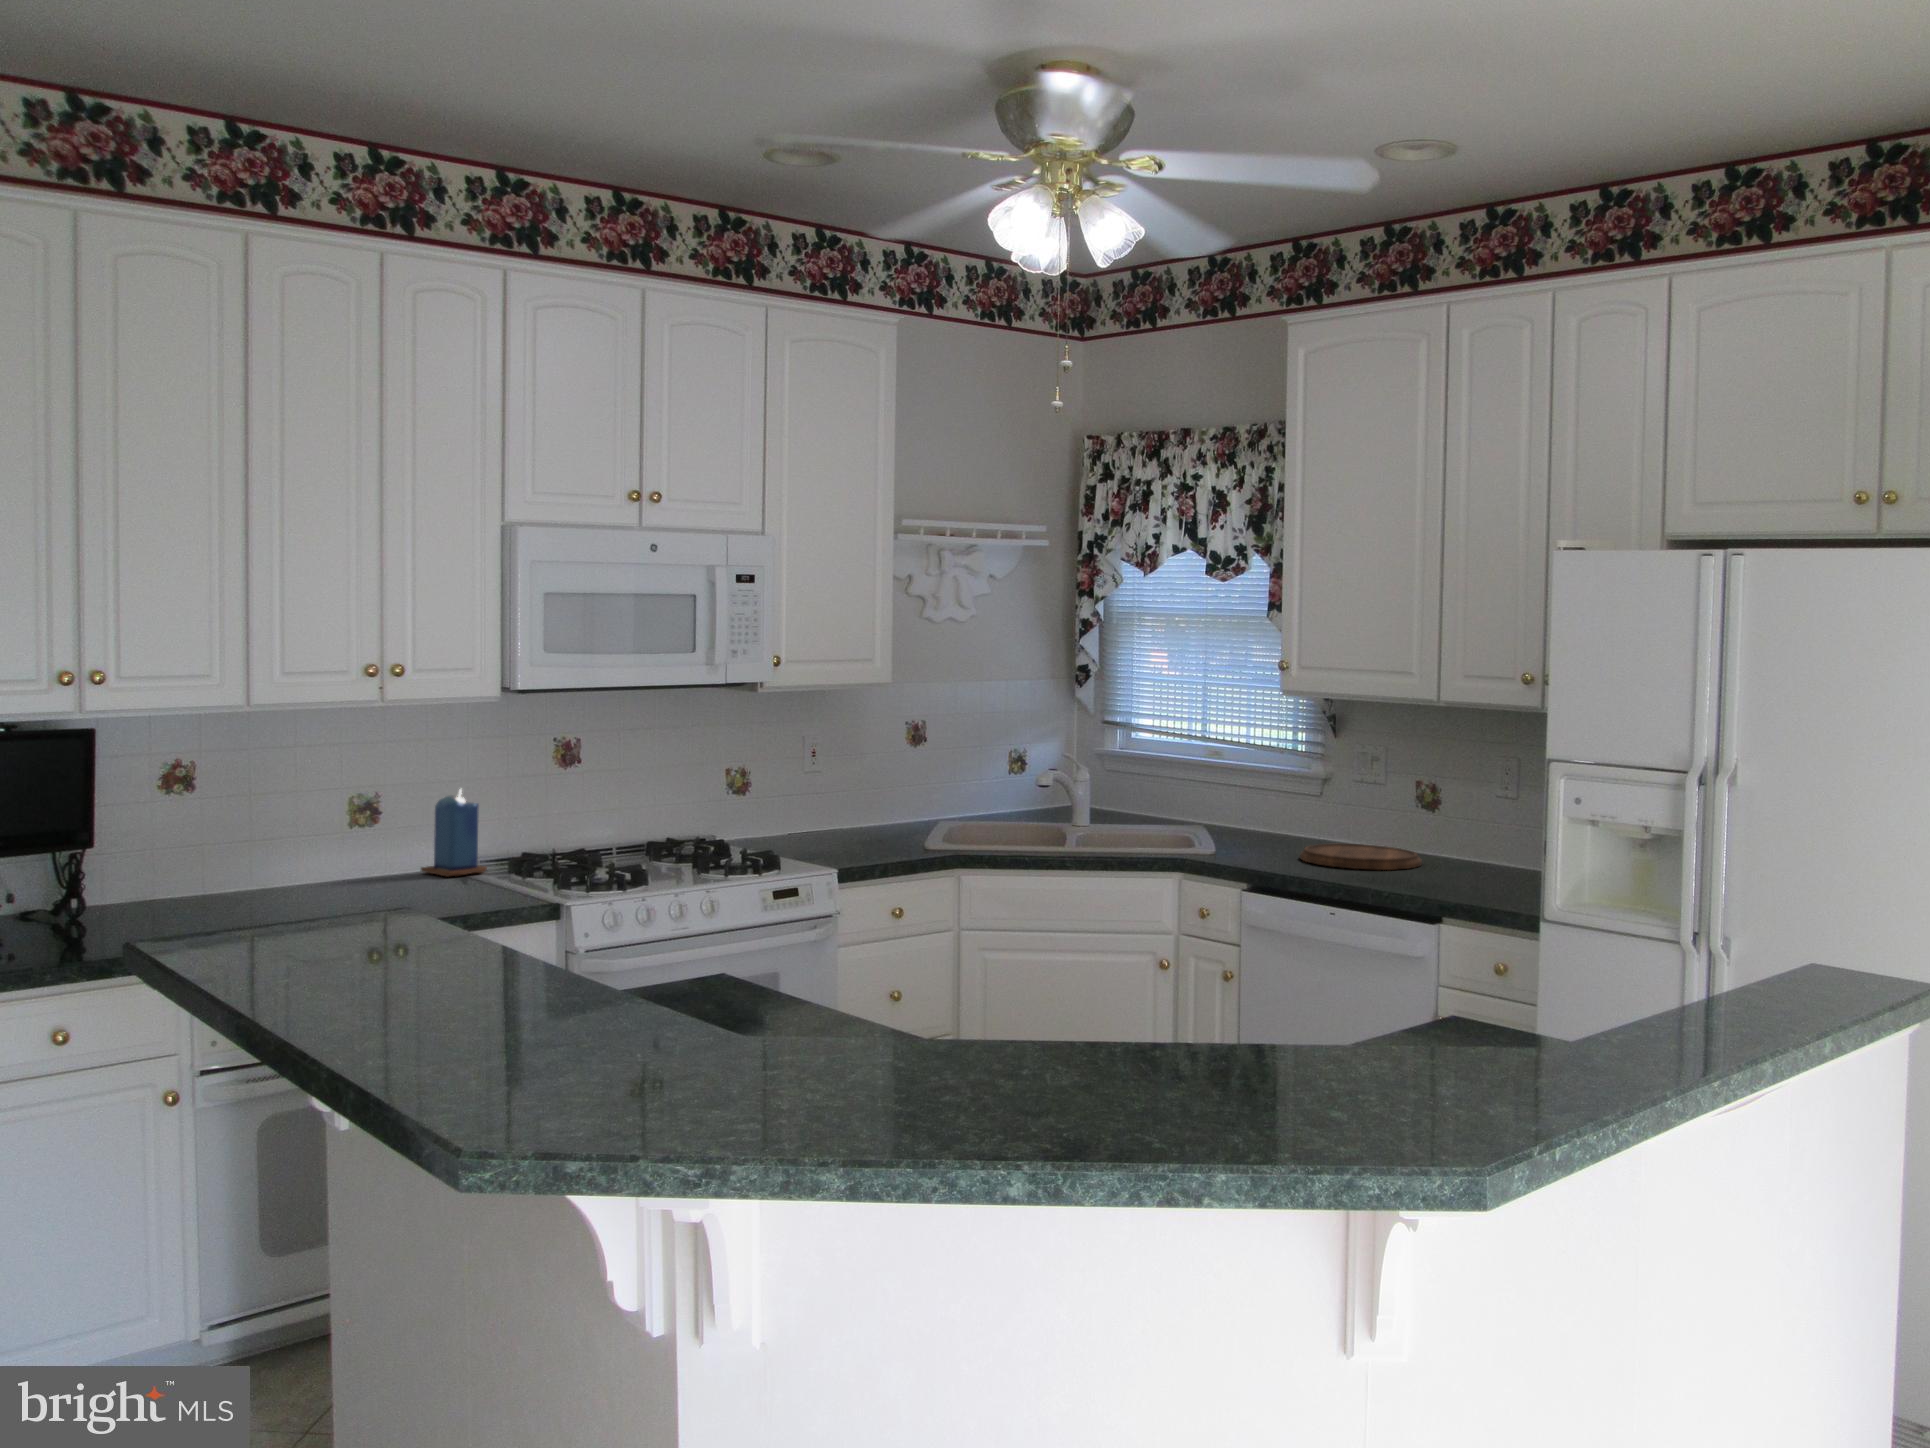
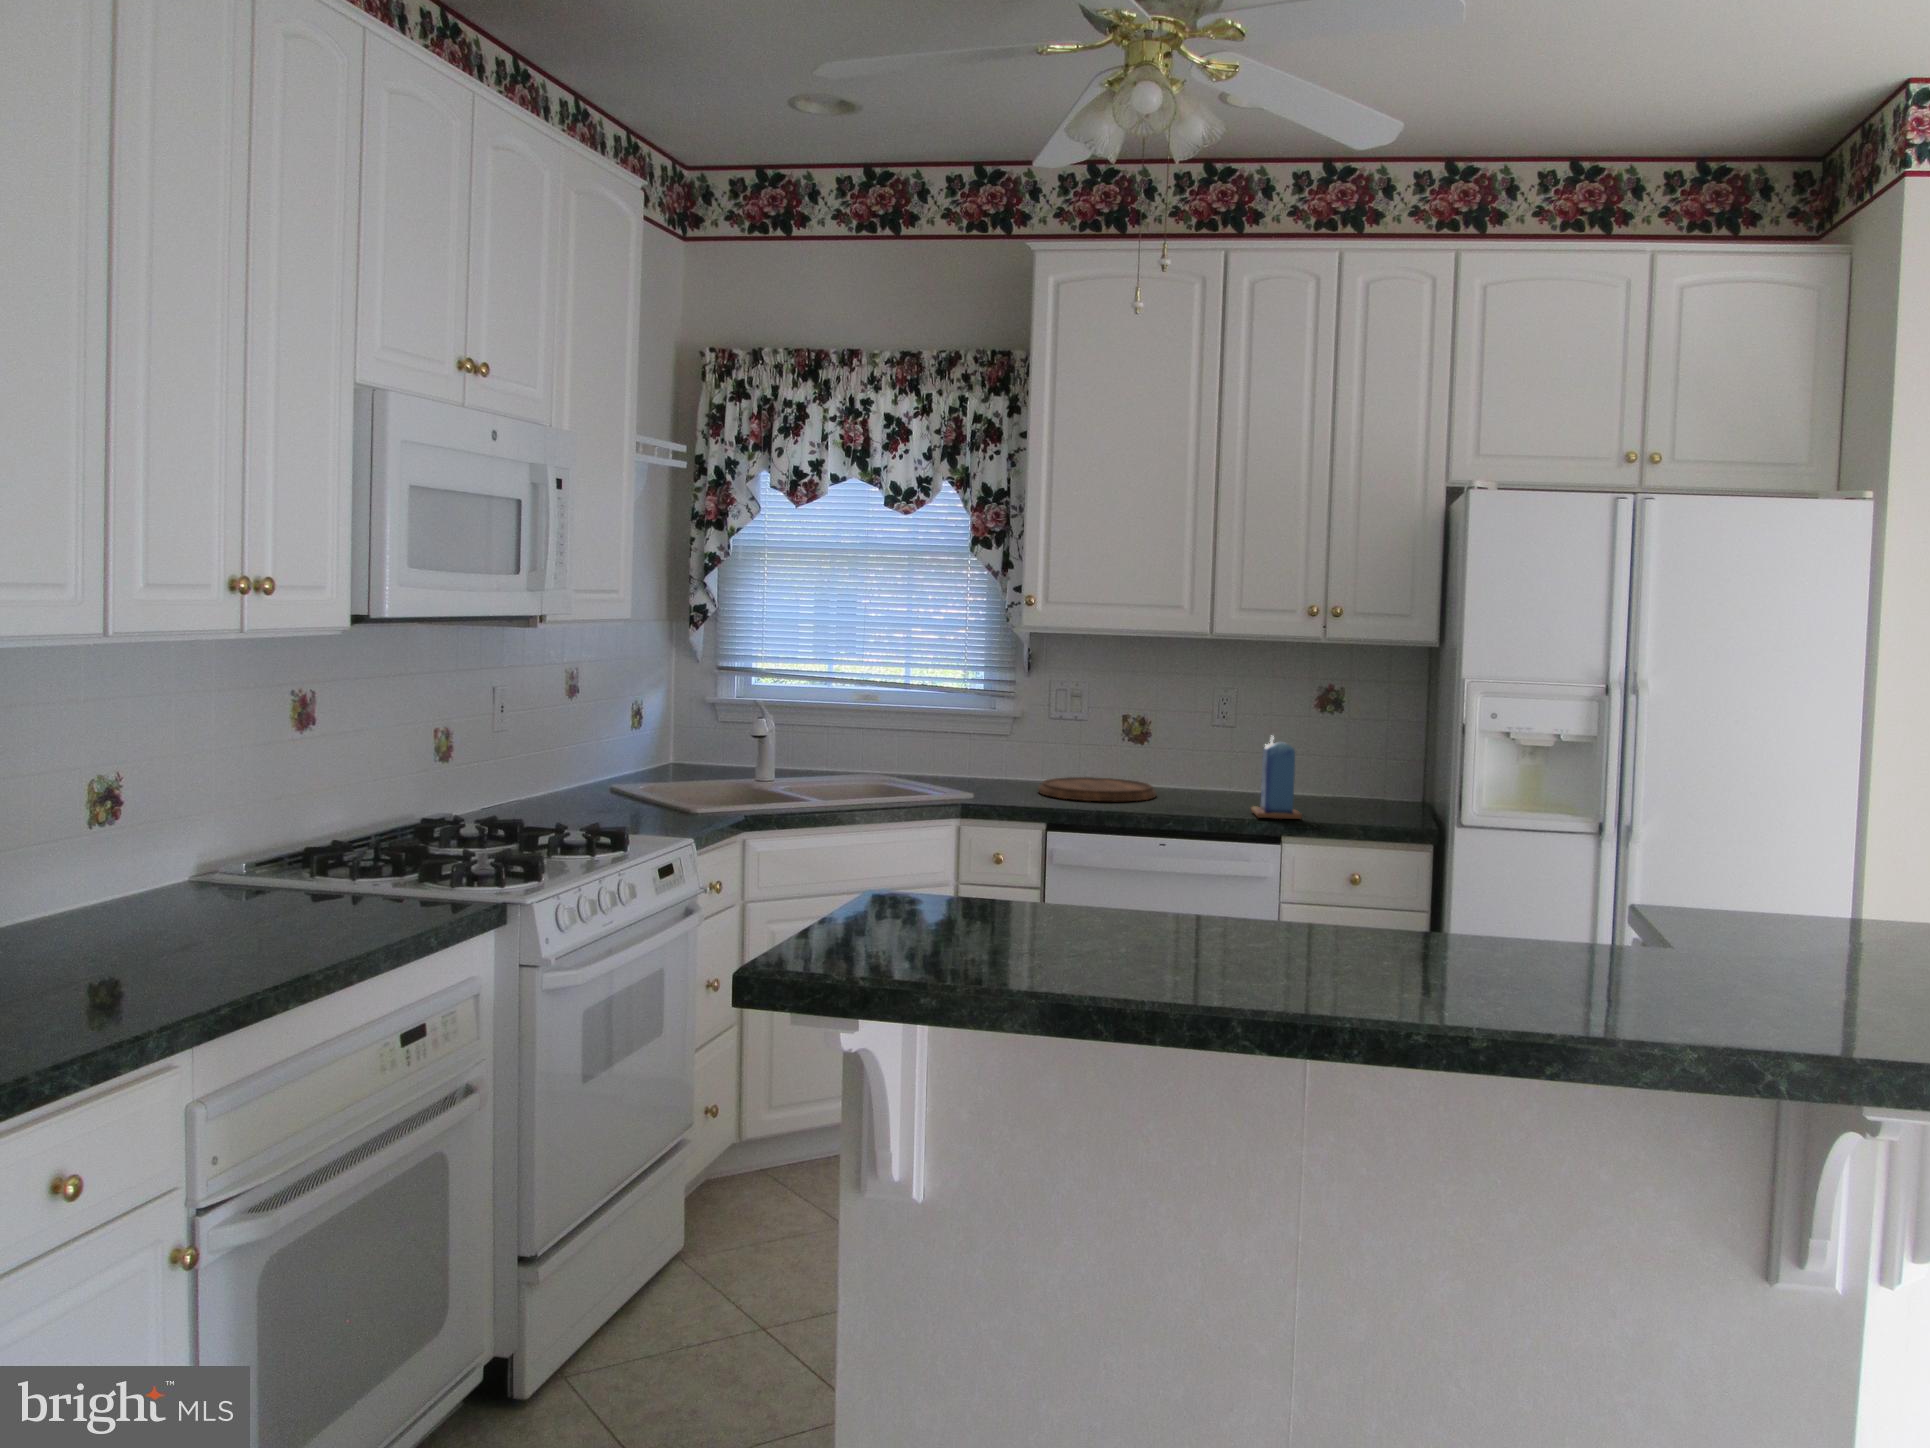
candle: present [421,789,487,876] -> present [1251,736,1302,819]

